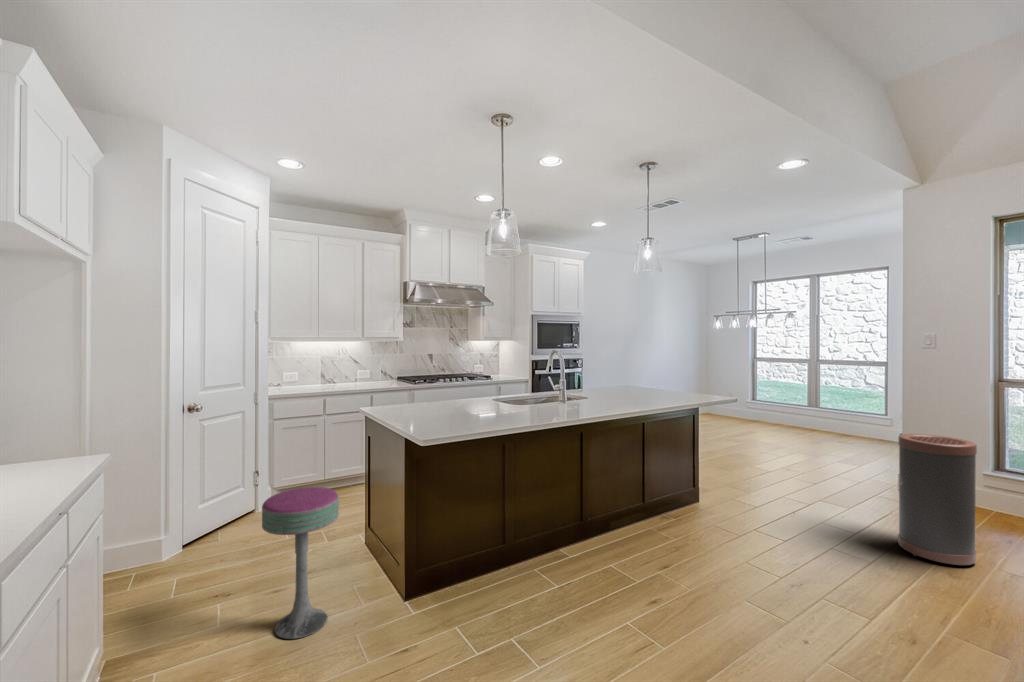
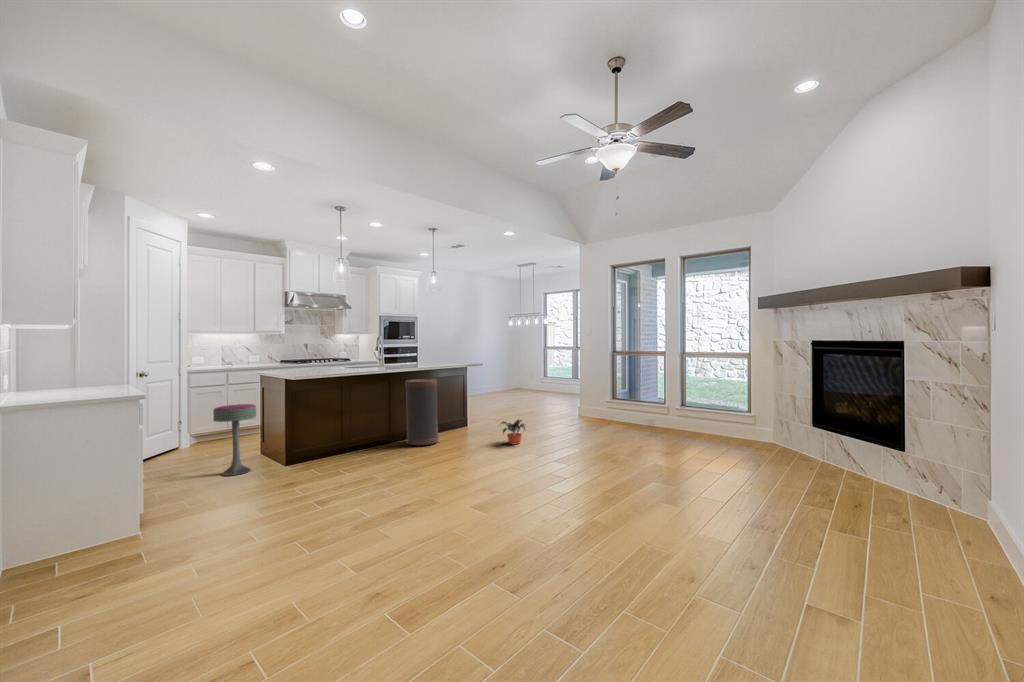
trash can: present [898,434,977,565] -> present [405,379,438,445]
potted plant: none [810,553,895,619] -> present [501,419,525,444]

